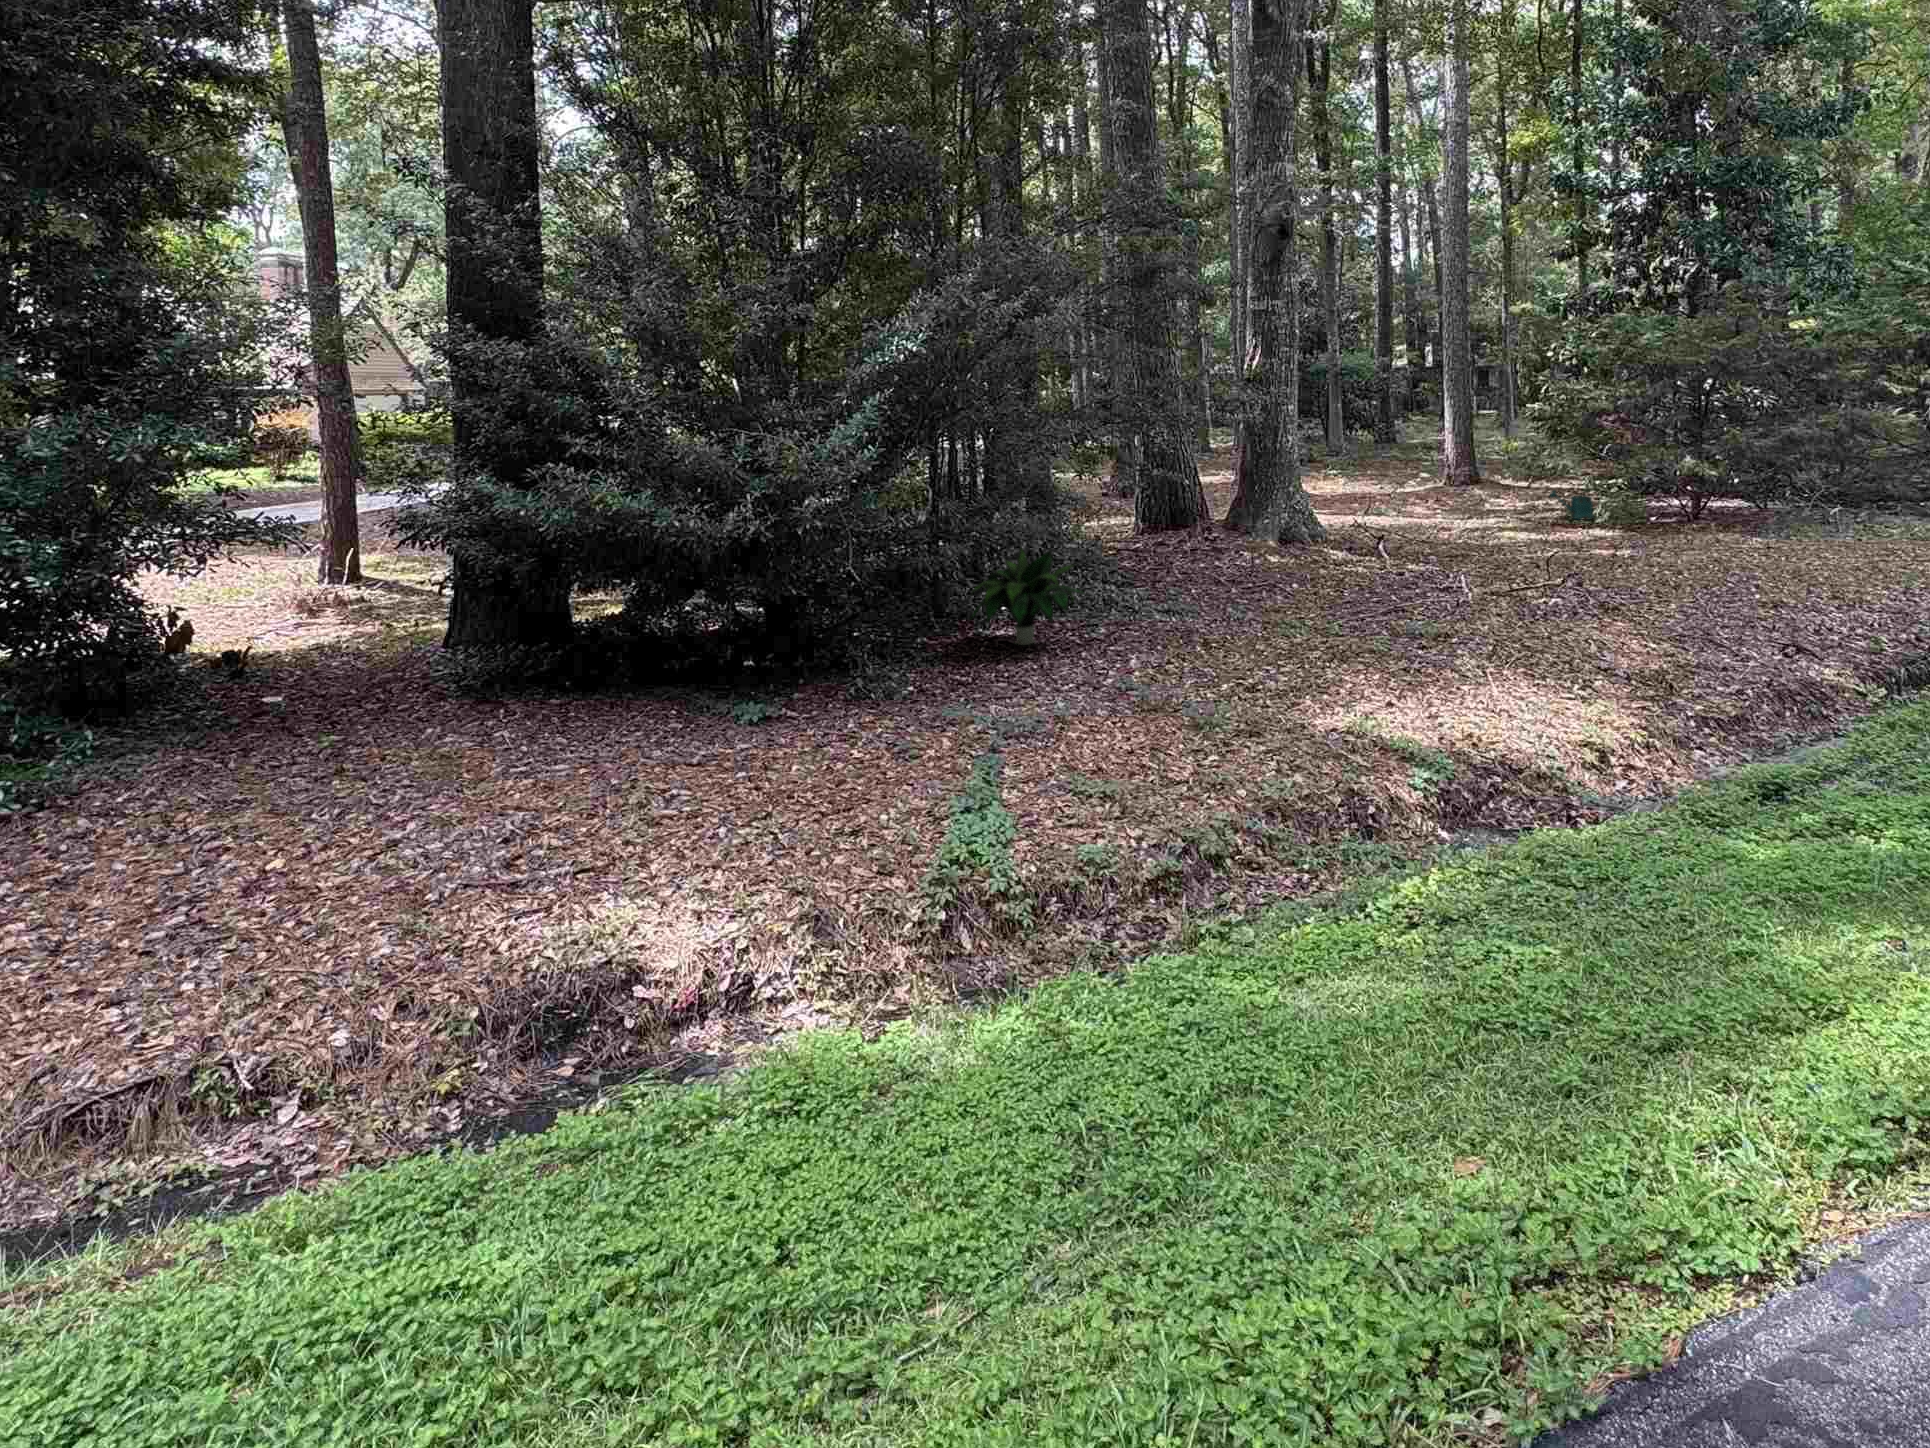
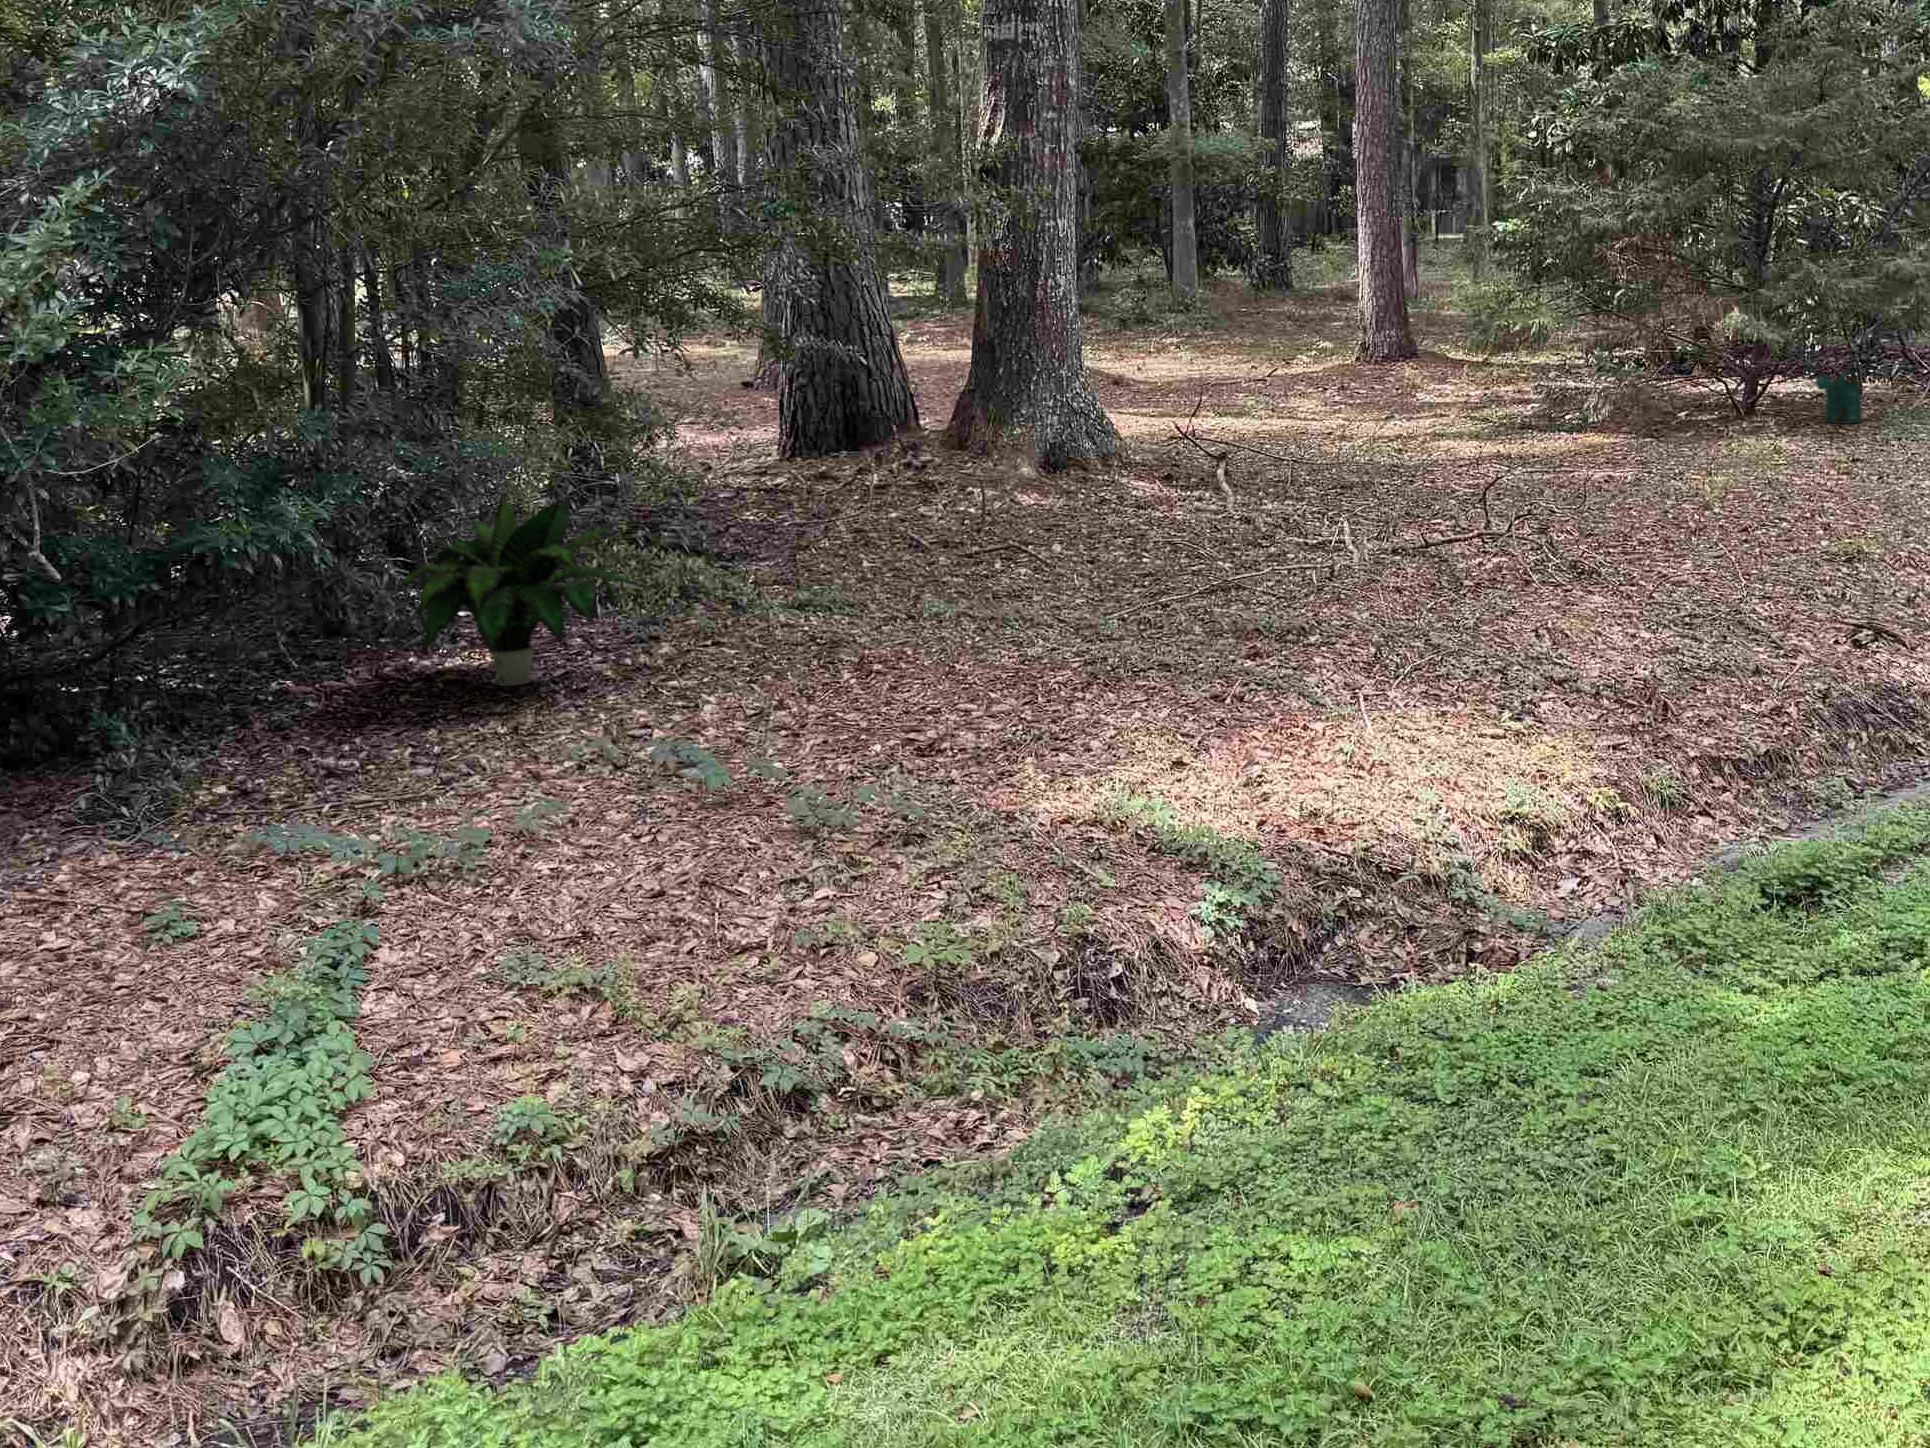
watering can: present [1550,491,1594,520] -> present [1816,370,1862,424]

